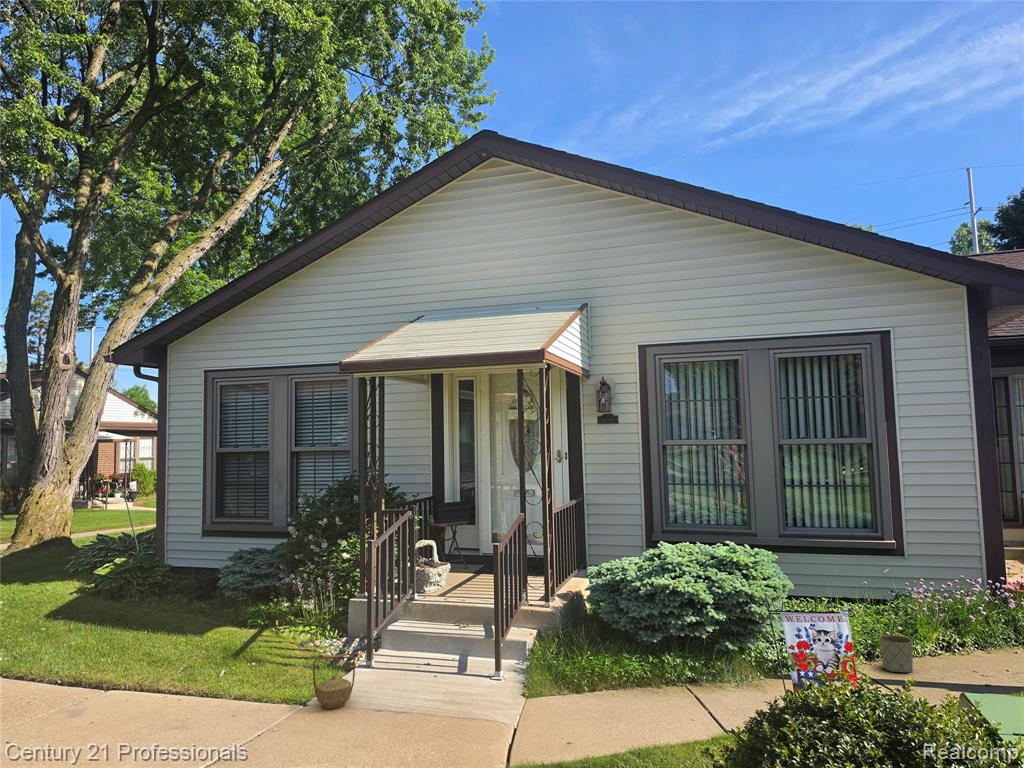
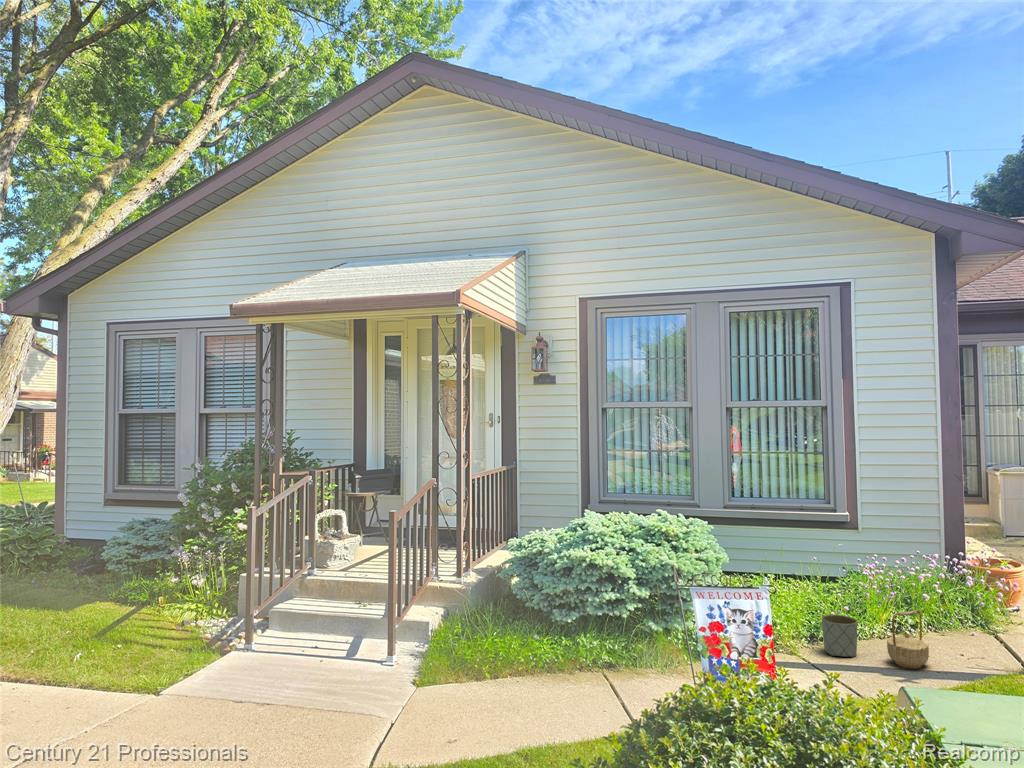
basket: present [313,653,355,709] -> present [887,610,929,669]

